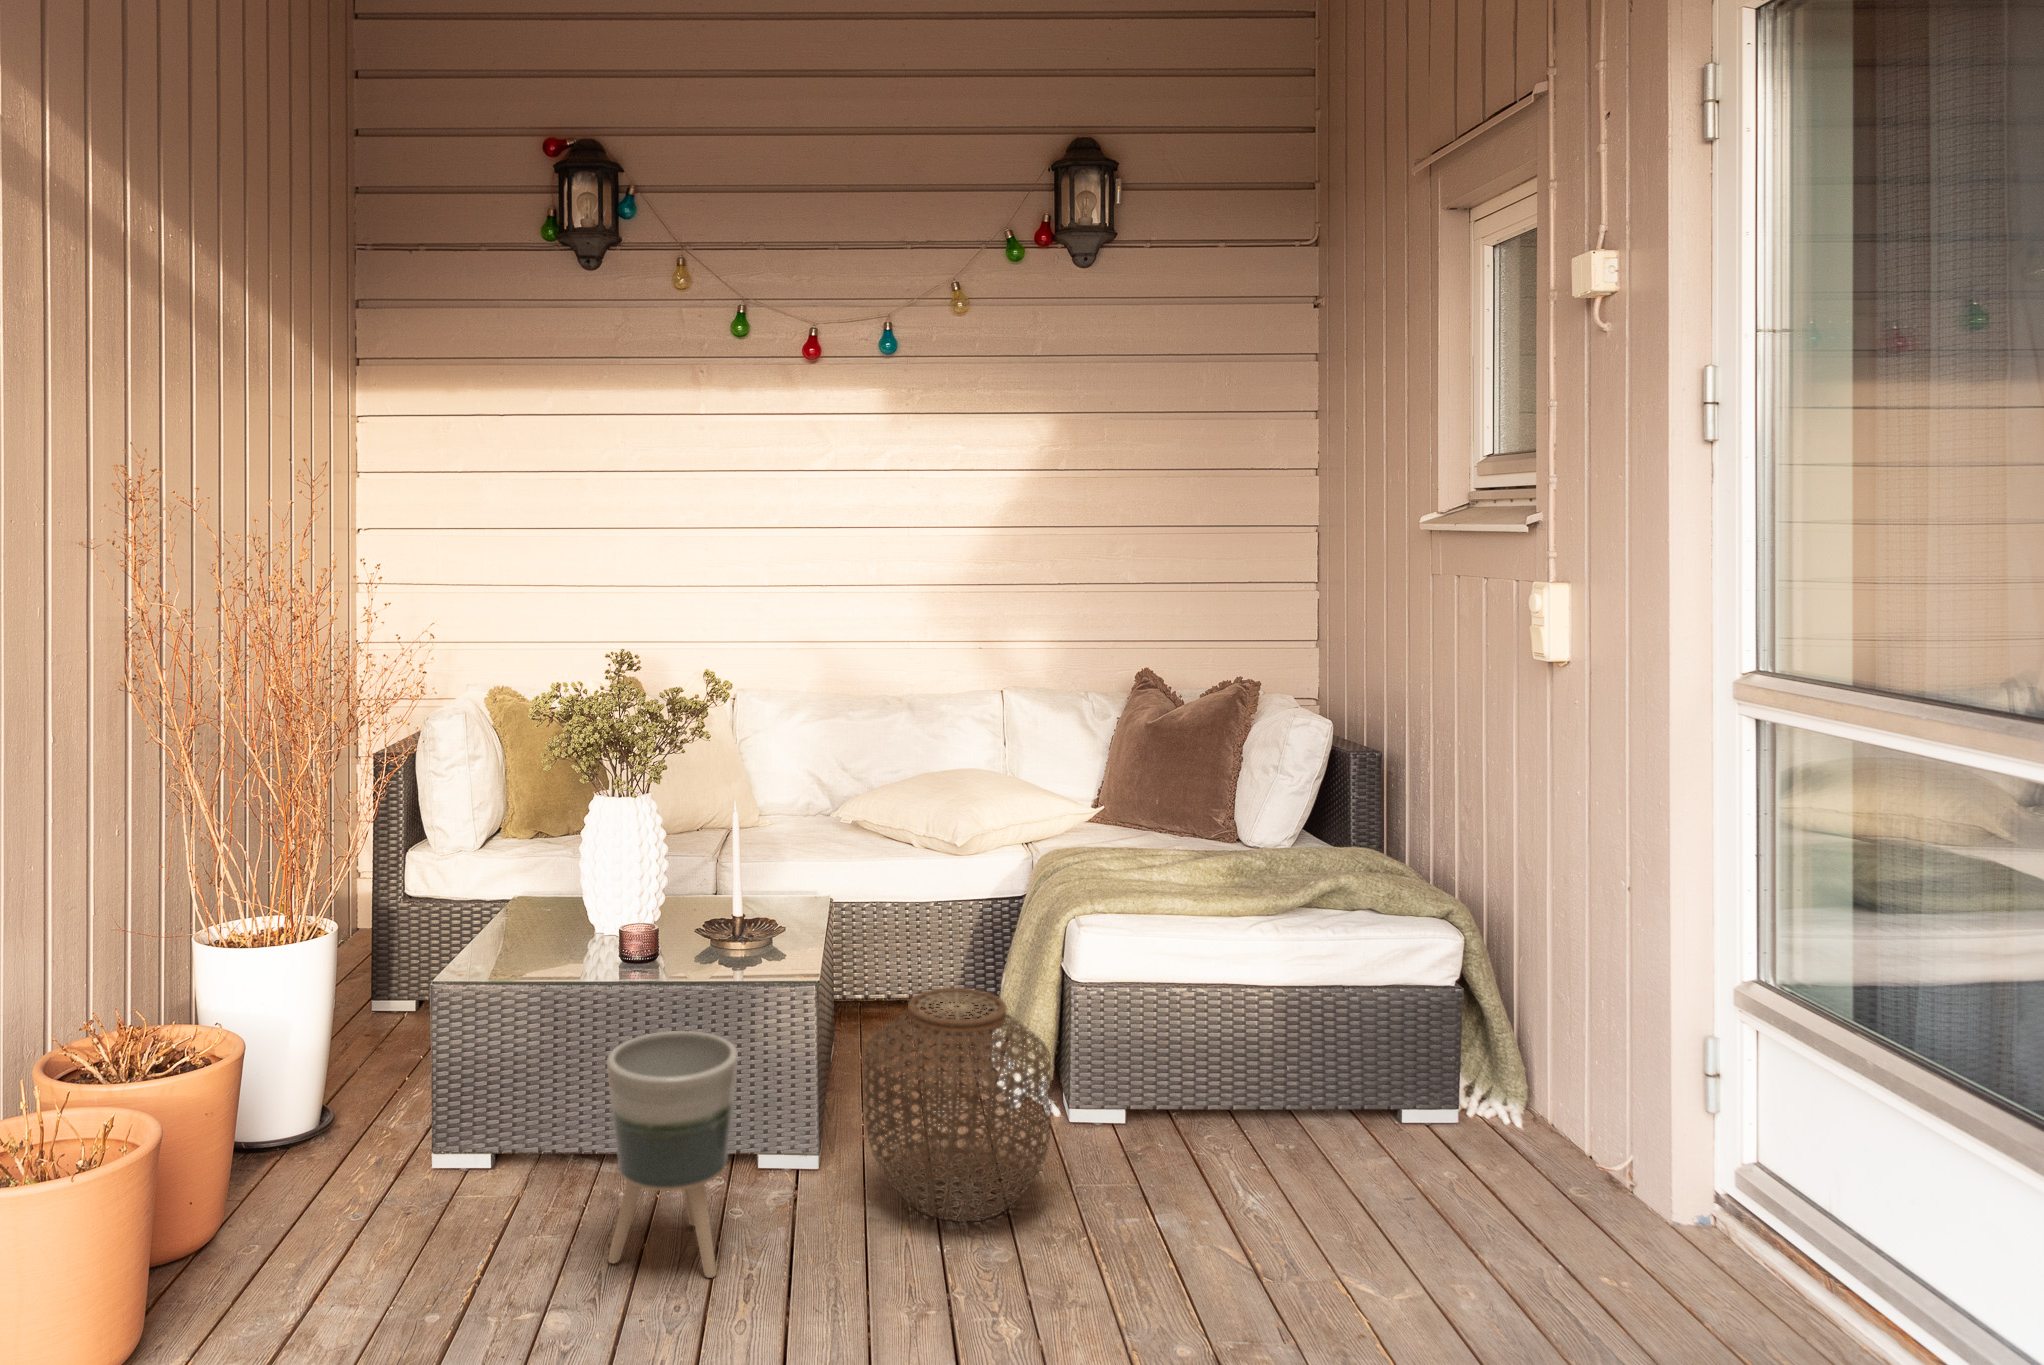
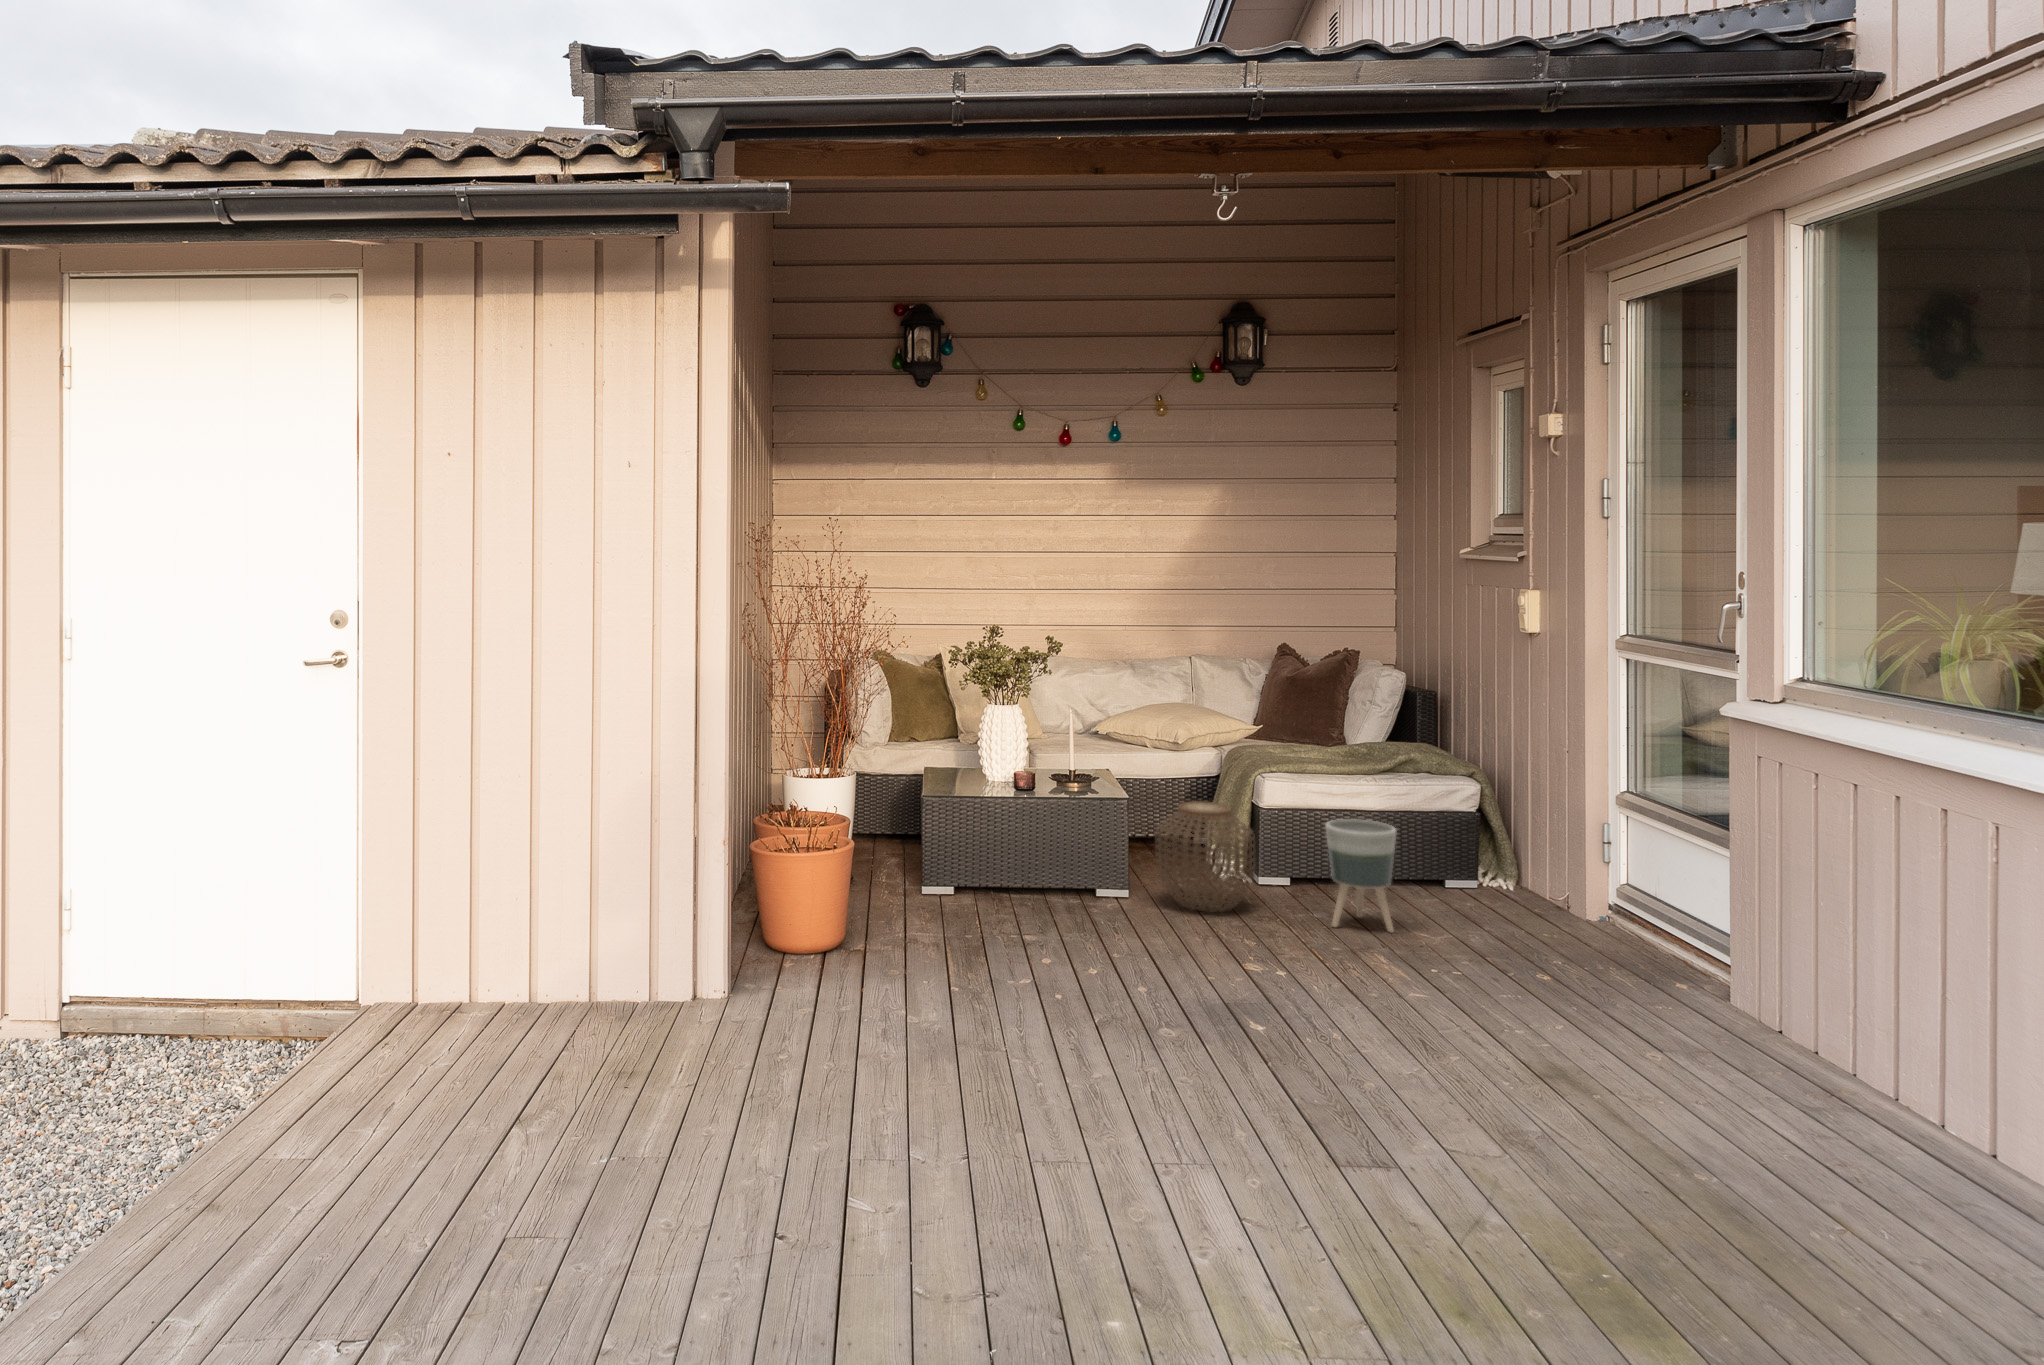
planter: present [607,1031,738,1278] -> present [1326,819,1396,932]

